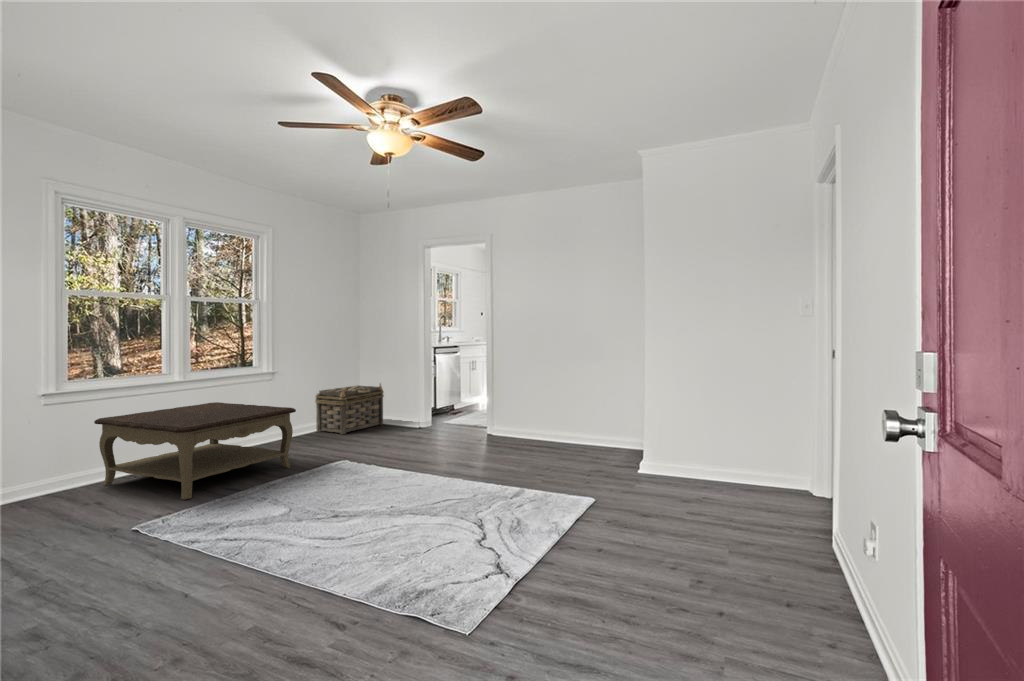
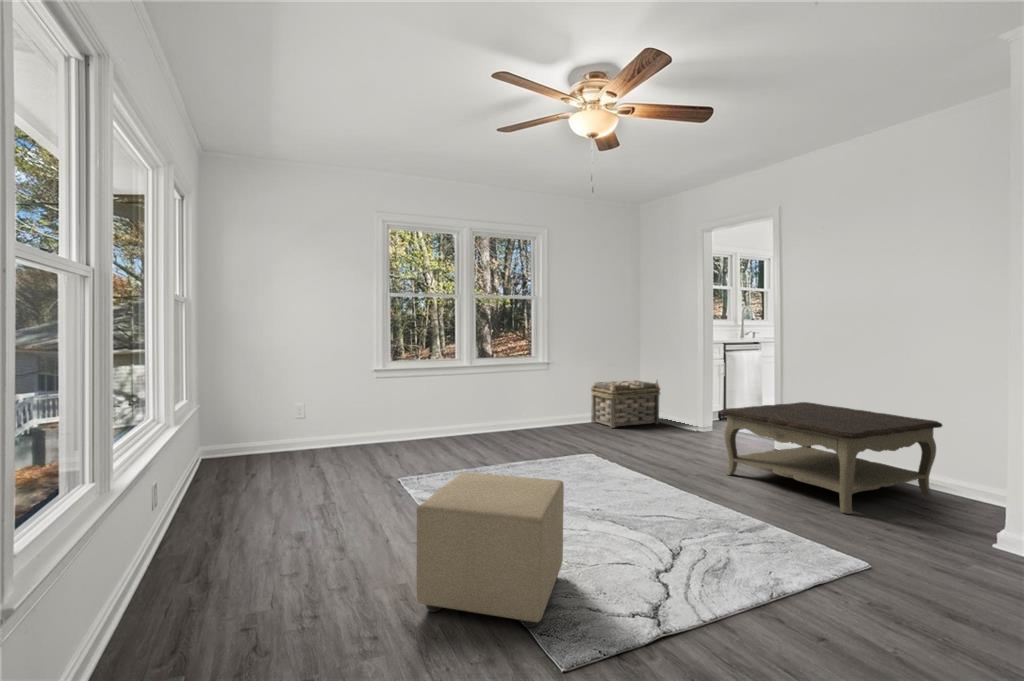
coffee table: present [94,402,296,500] -> present [721,402,942,514]
ottoman: none [294,479,429,637] -> present [417,472,564,628]

